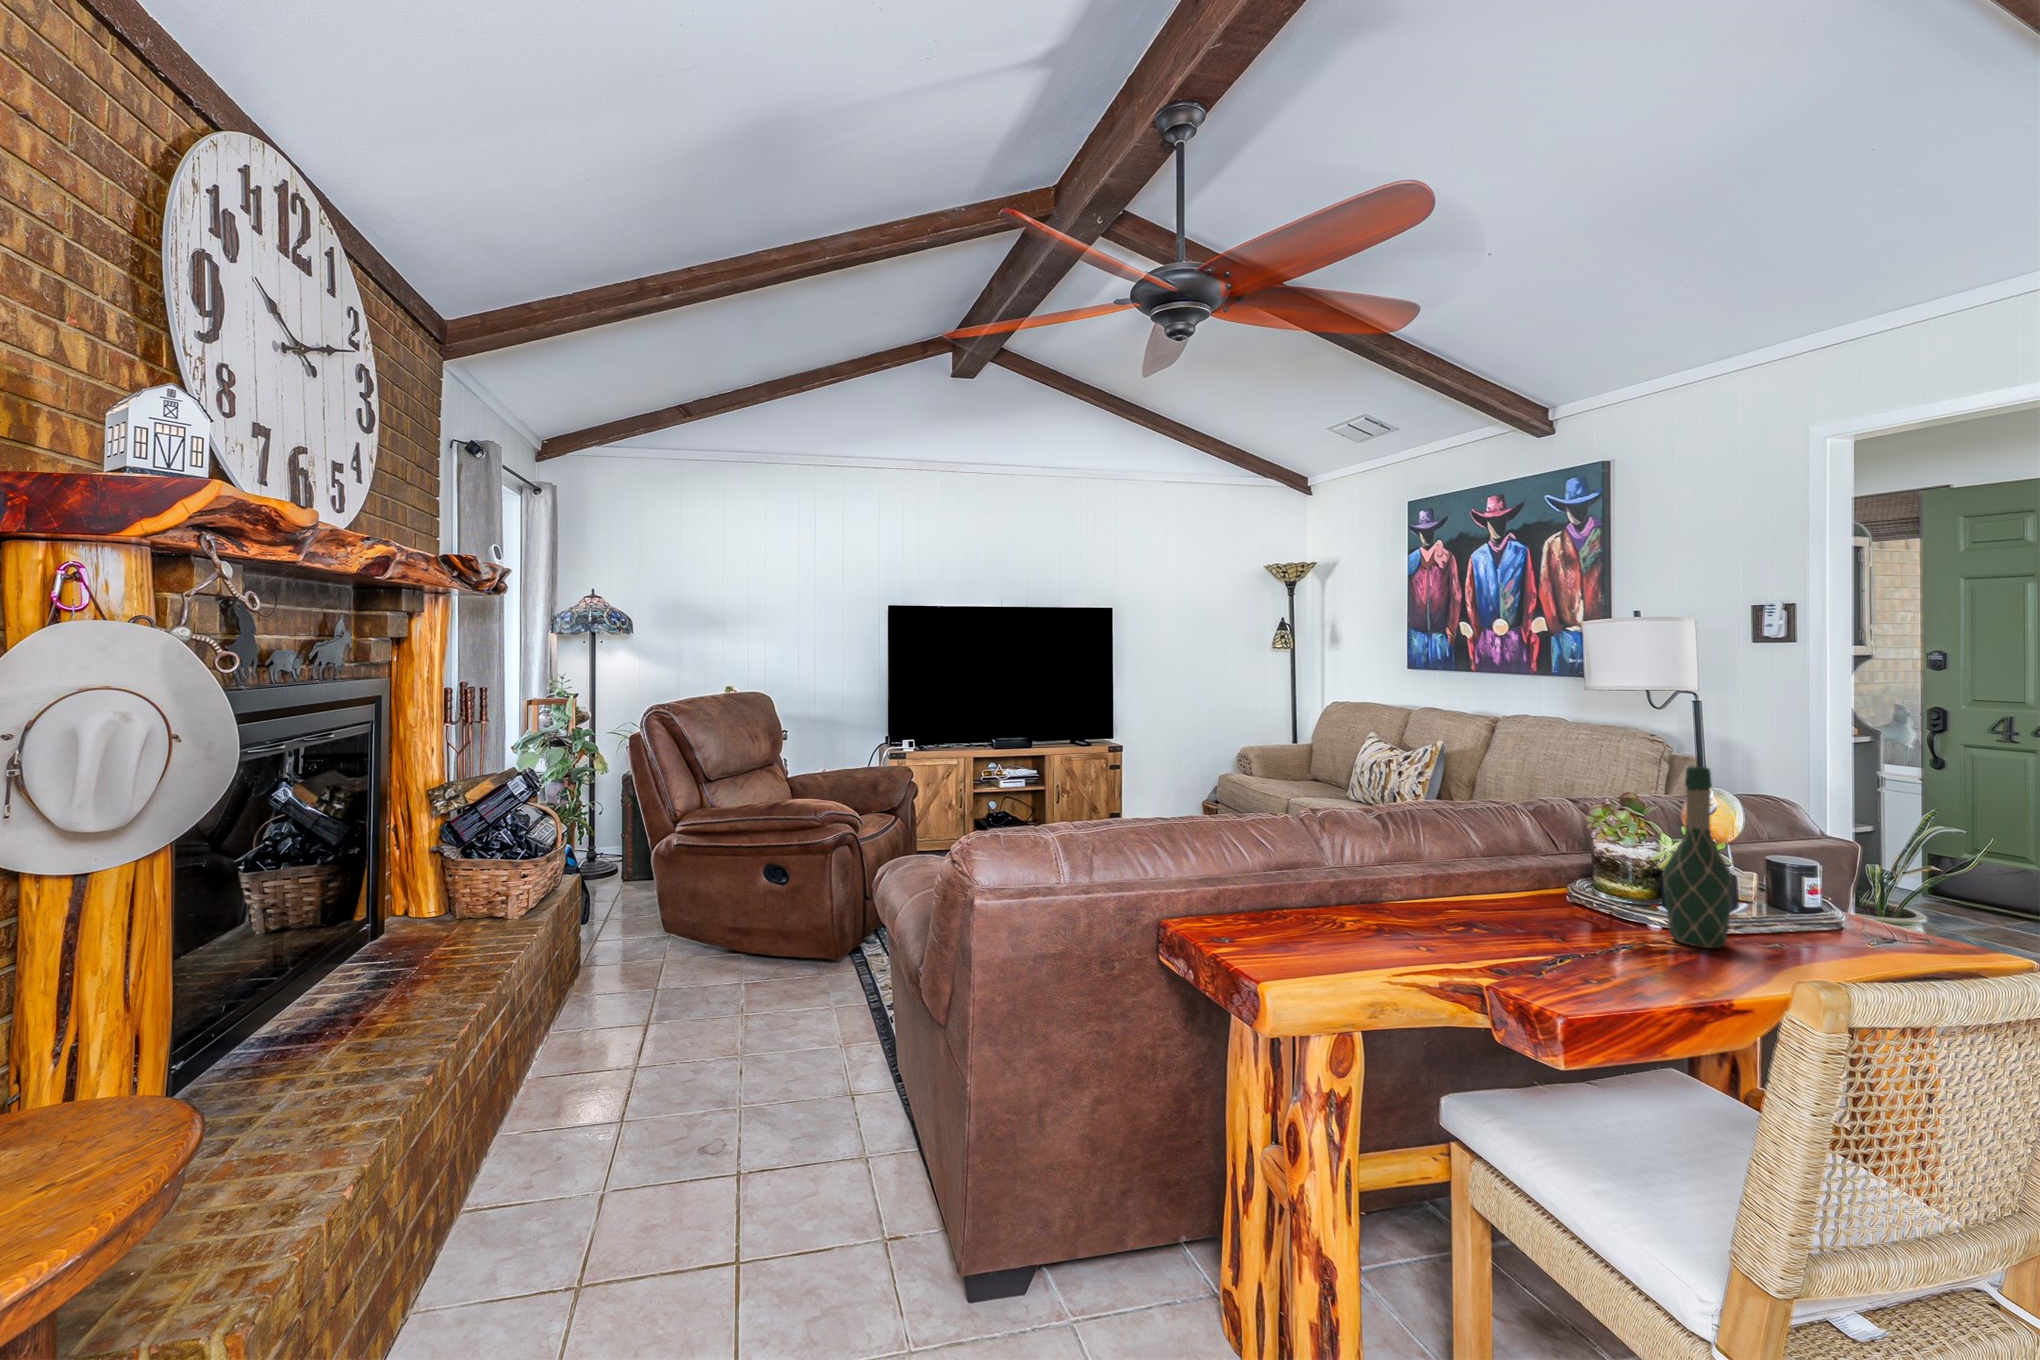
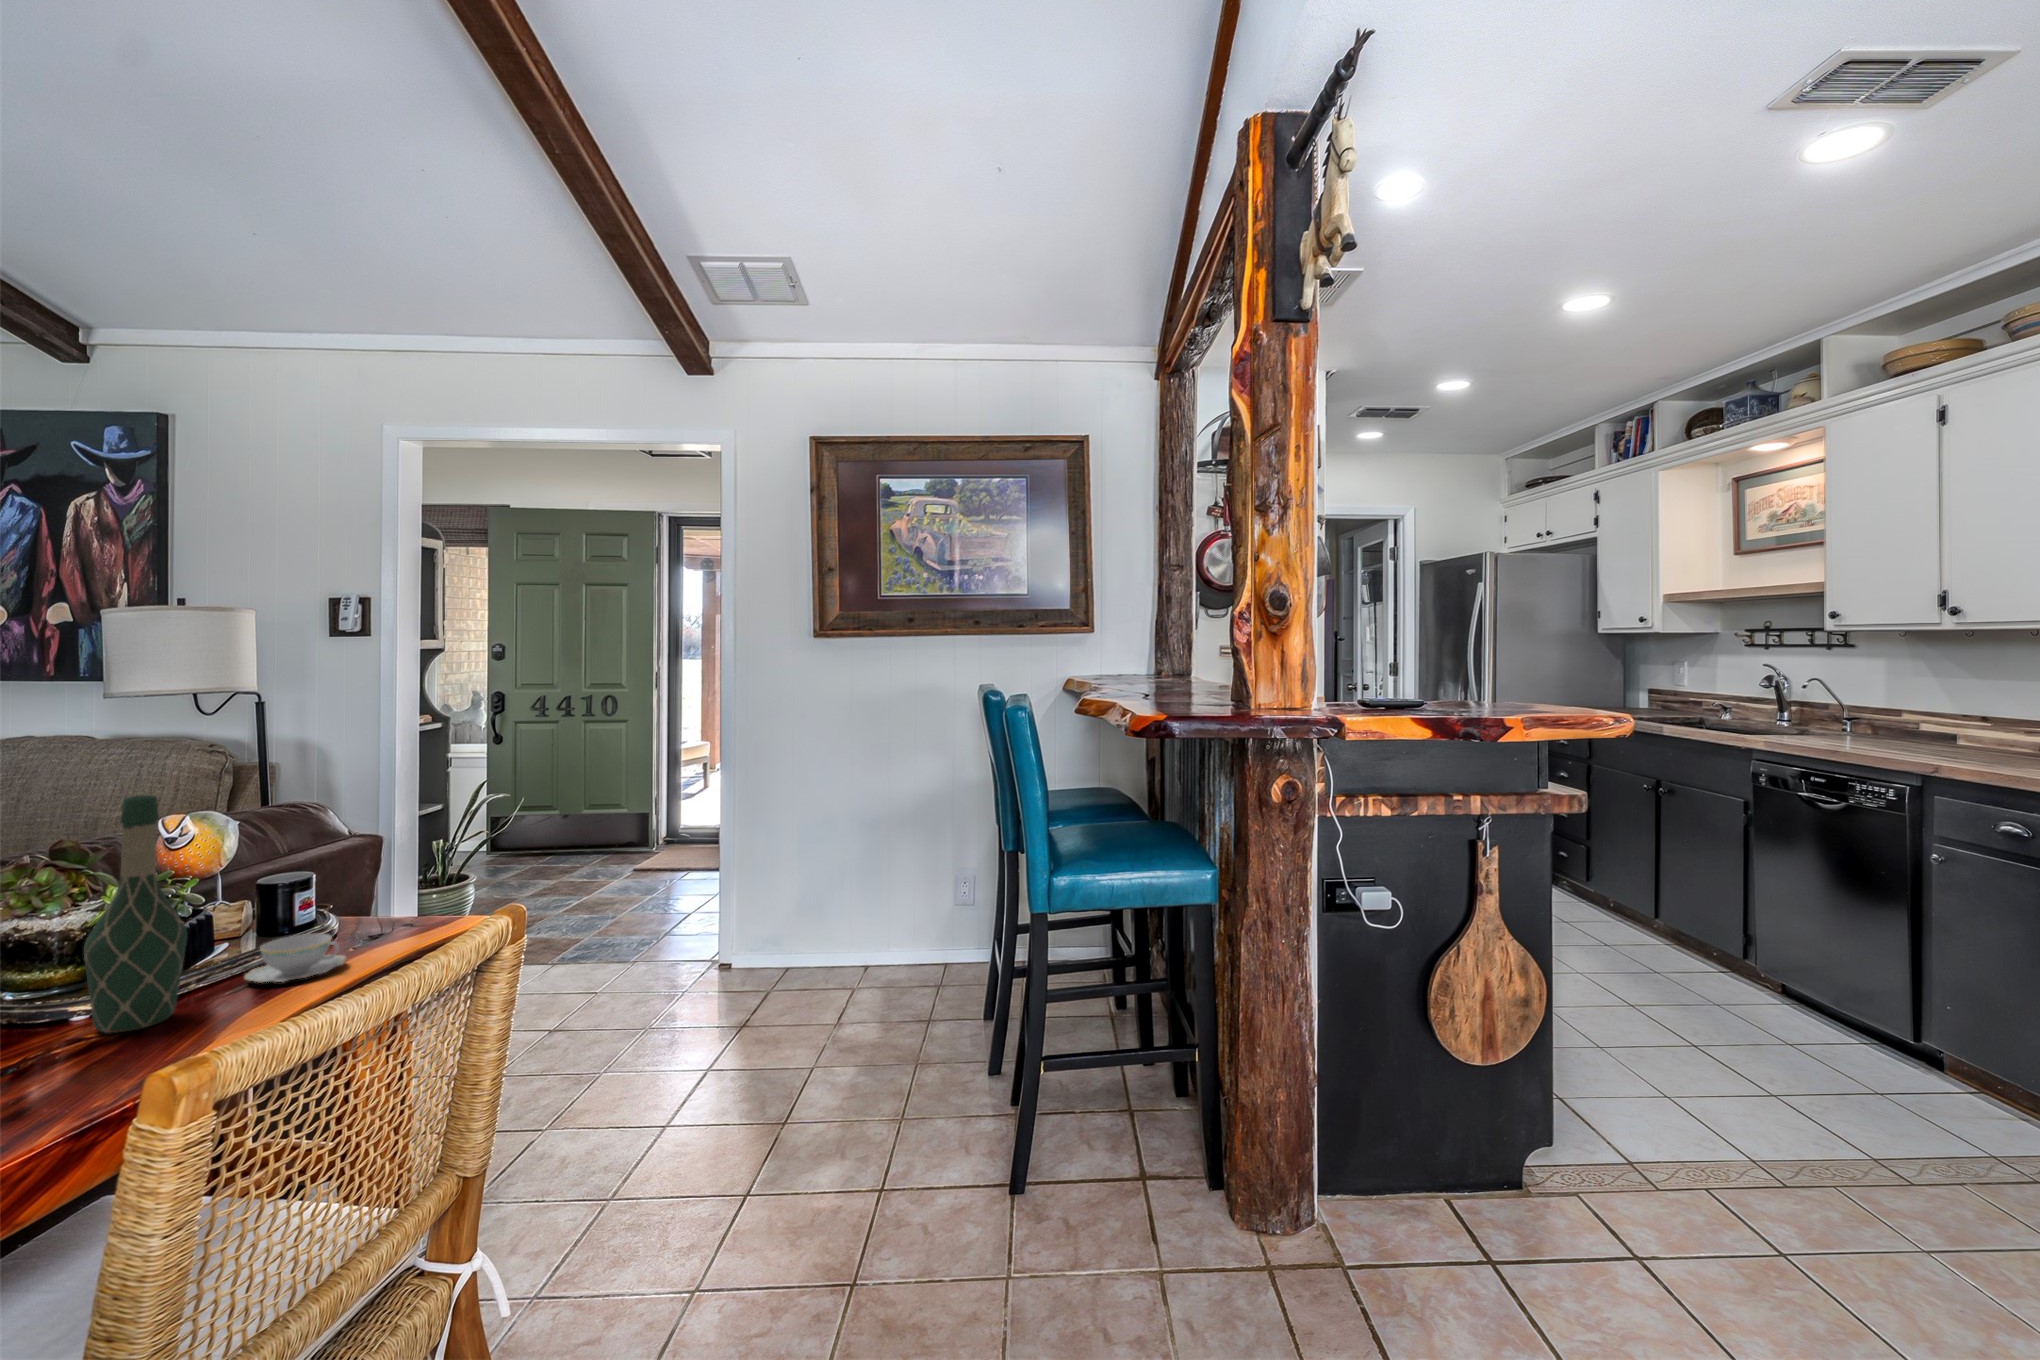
teacup: none [1770,910,1866,953] -> present [244,934,346,982]

